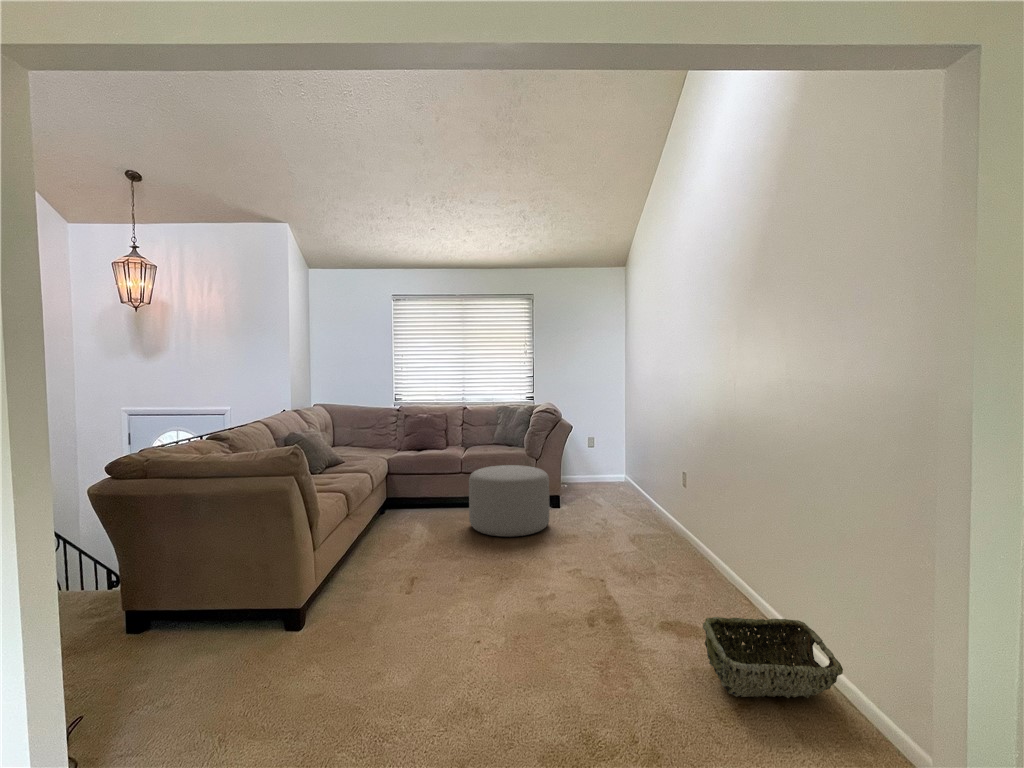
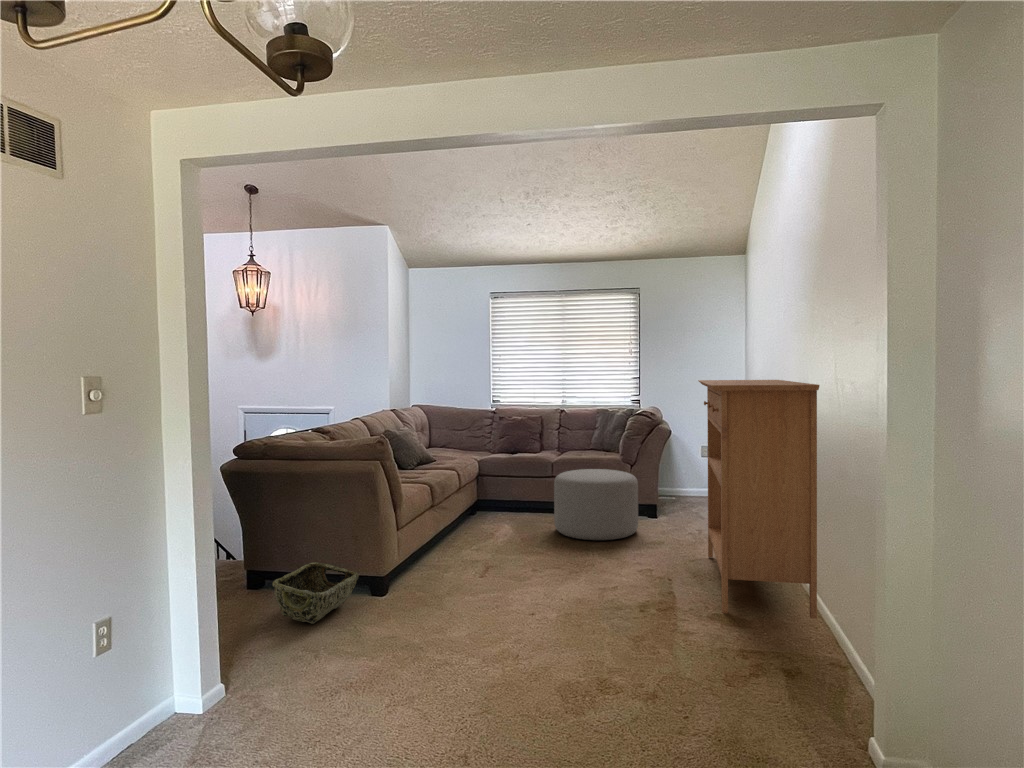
console table: none [613,380,761,617] -> present [698,380,819,619]
woven basket: present [703,617,843,698] -> present [273,562,359,624]

